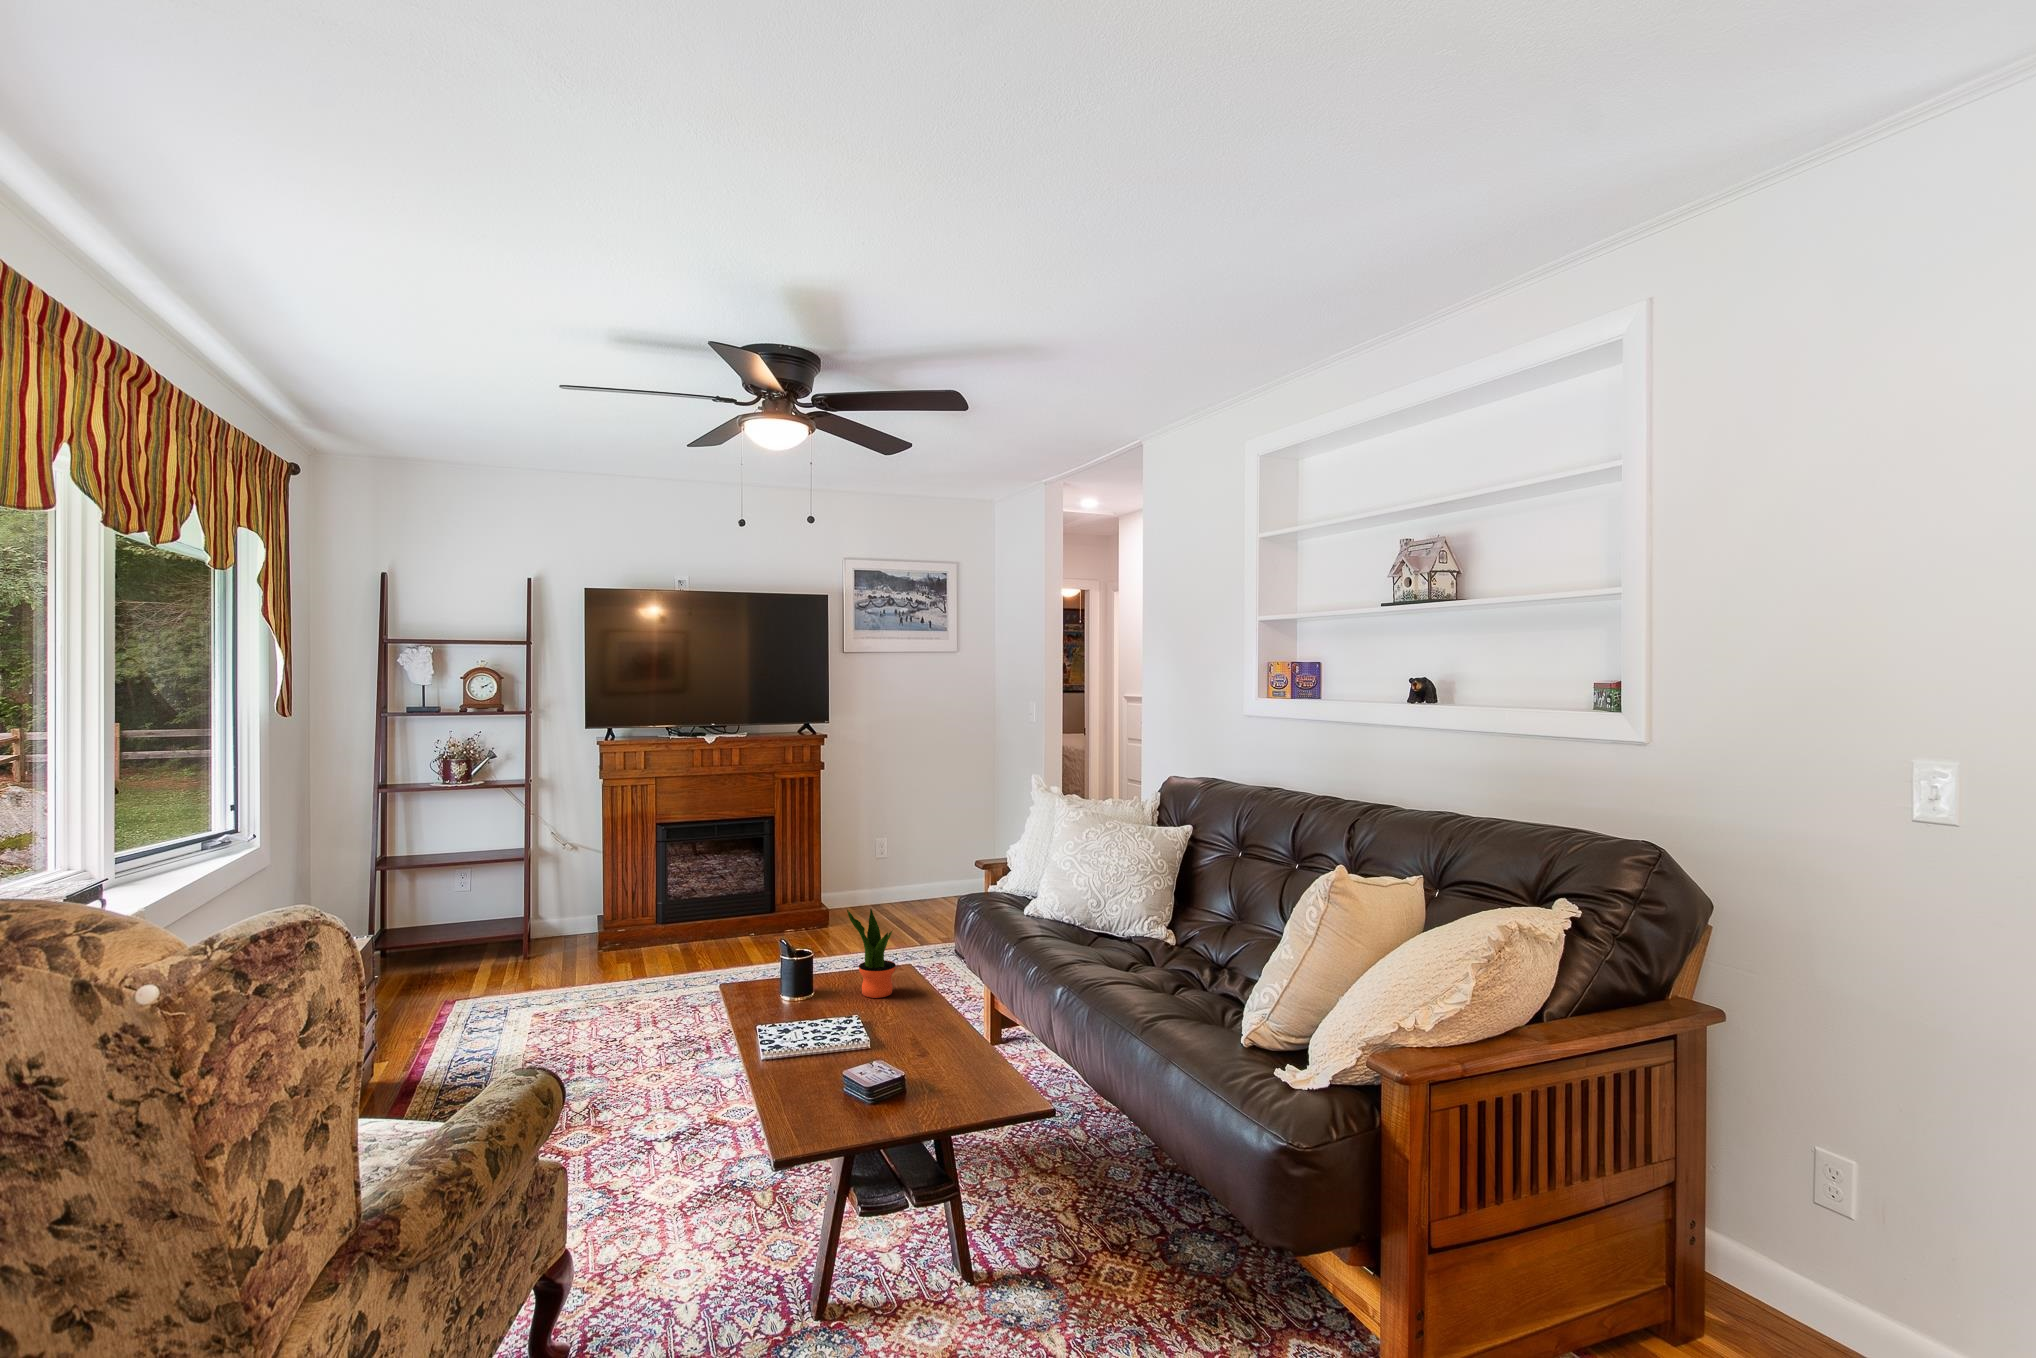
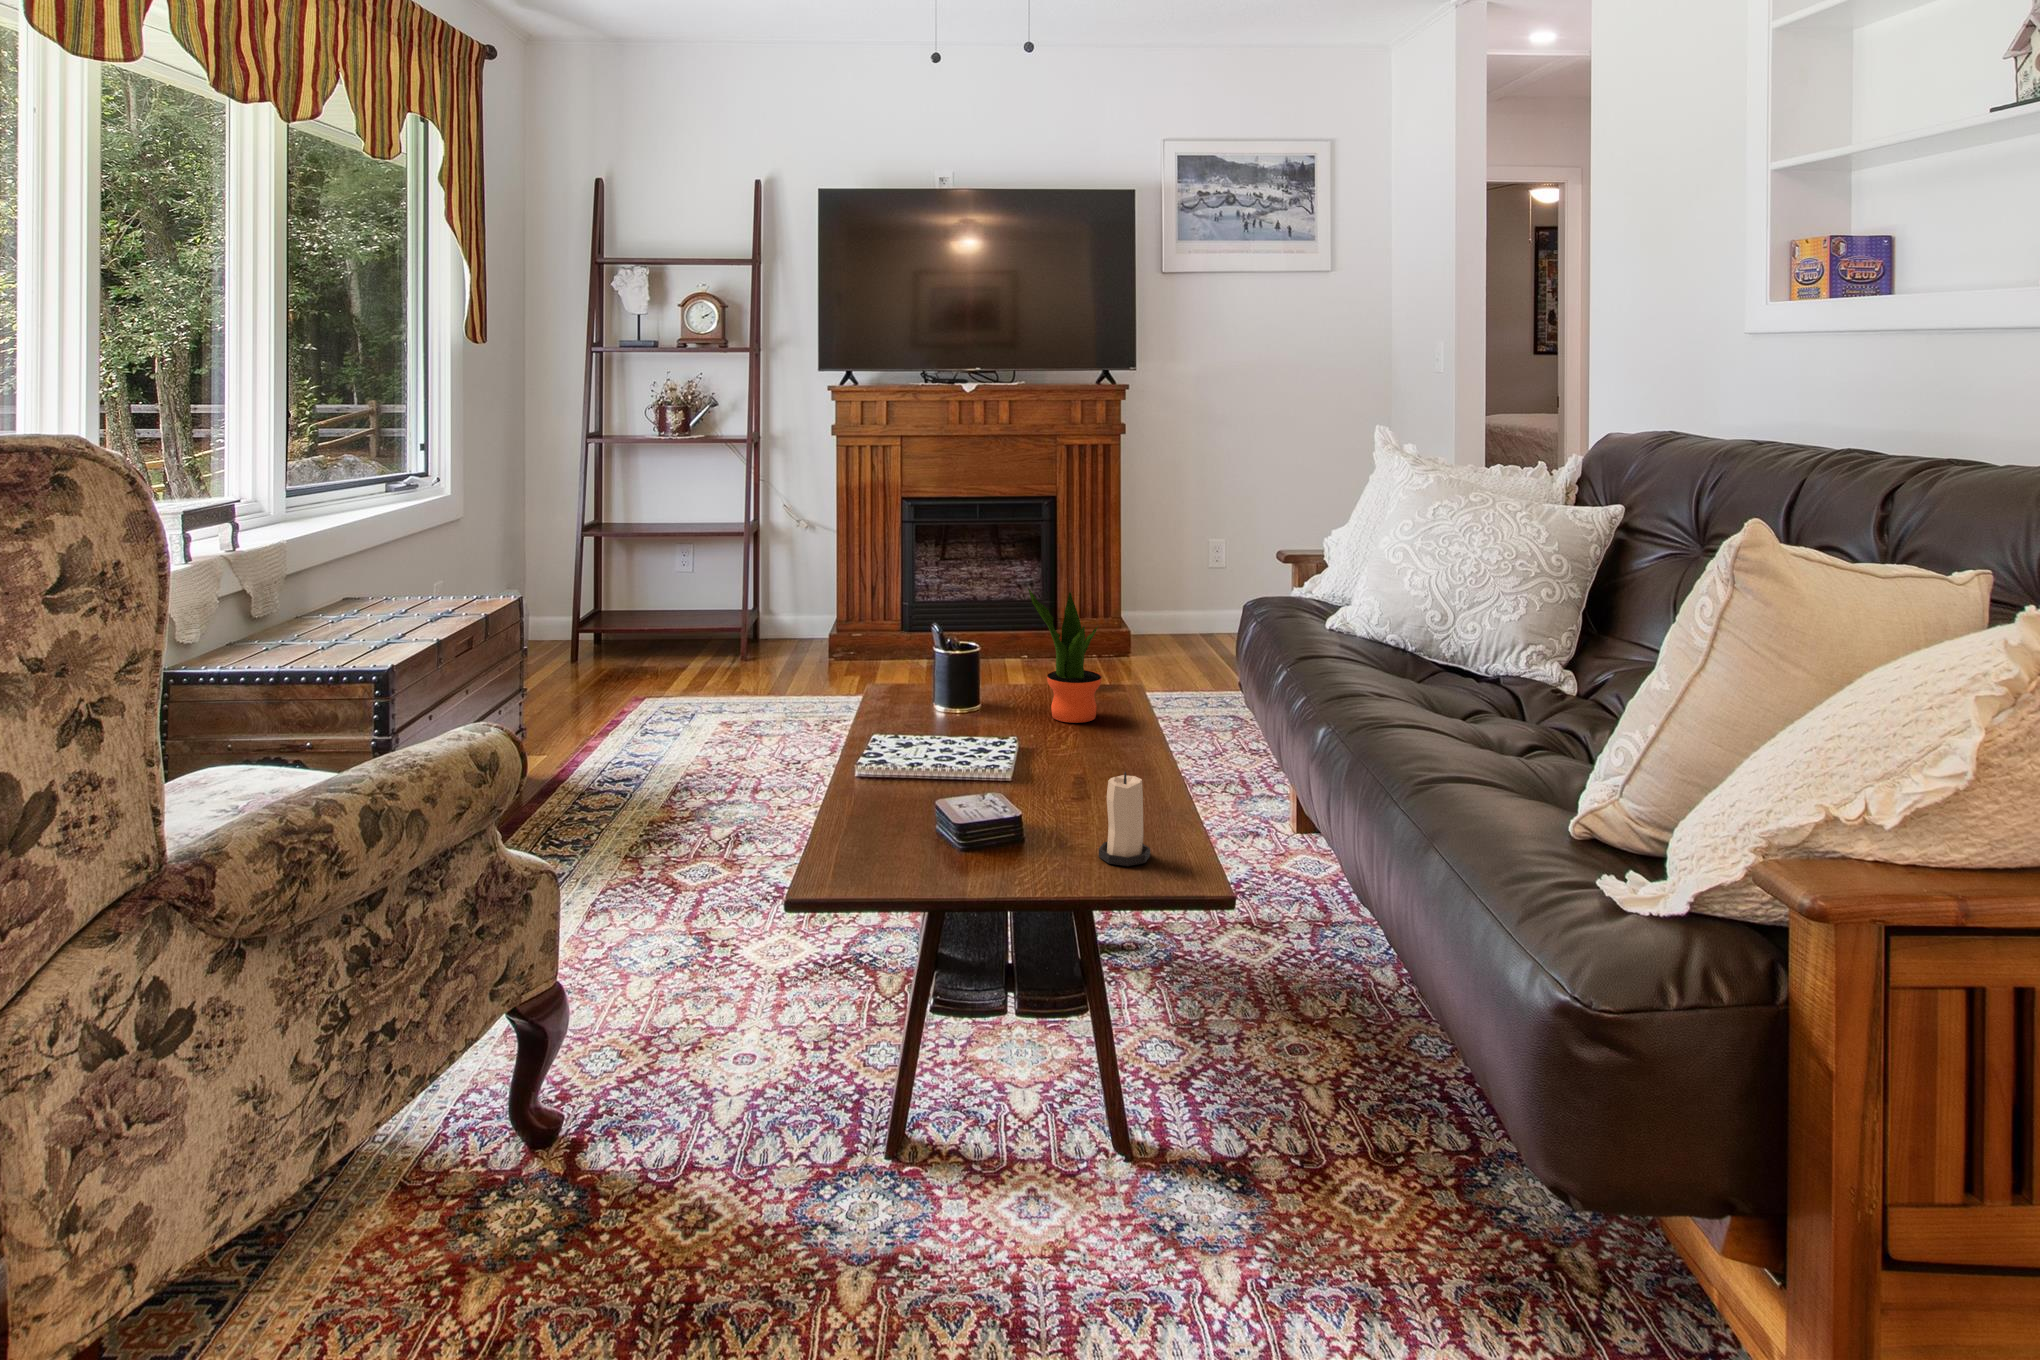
candle: none [951,1036,982,1097] -> present [1099,772,1150,866]

